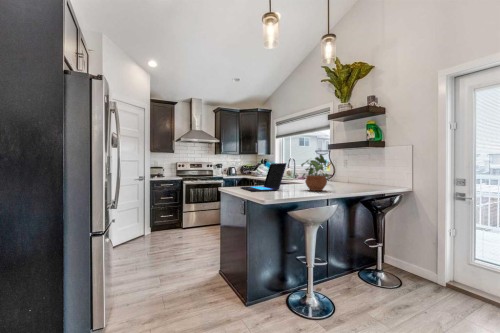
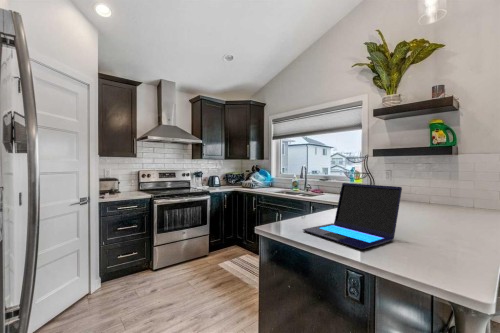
potted plant: present [301,154,329,191] -> none [407,168,476,237]

